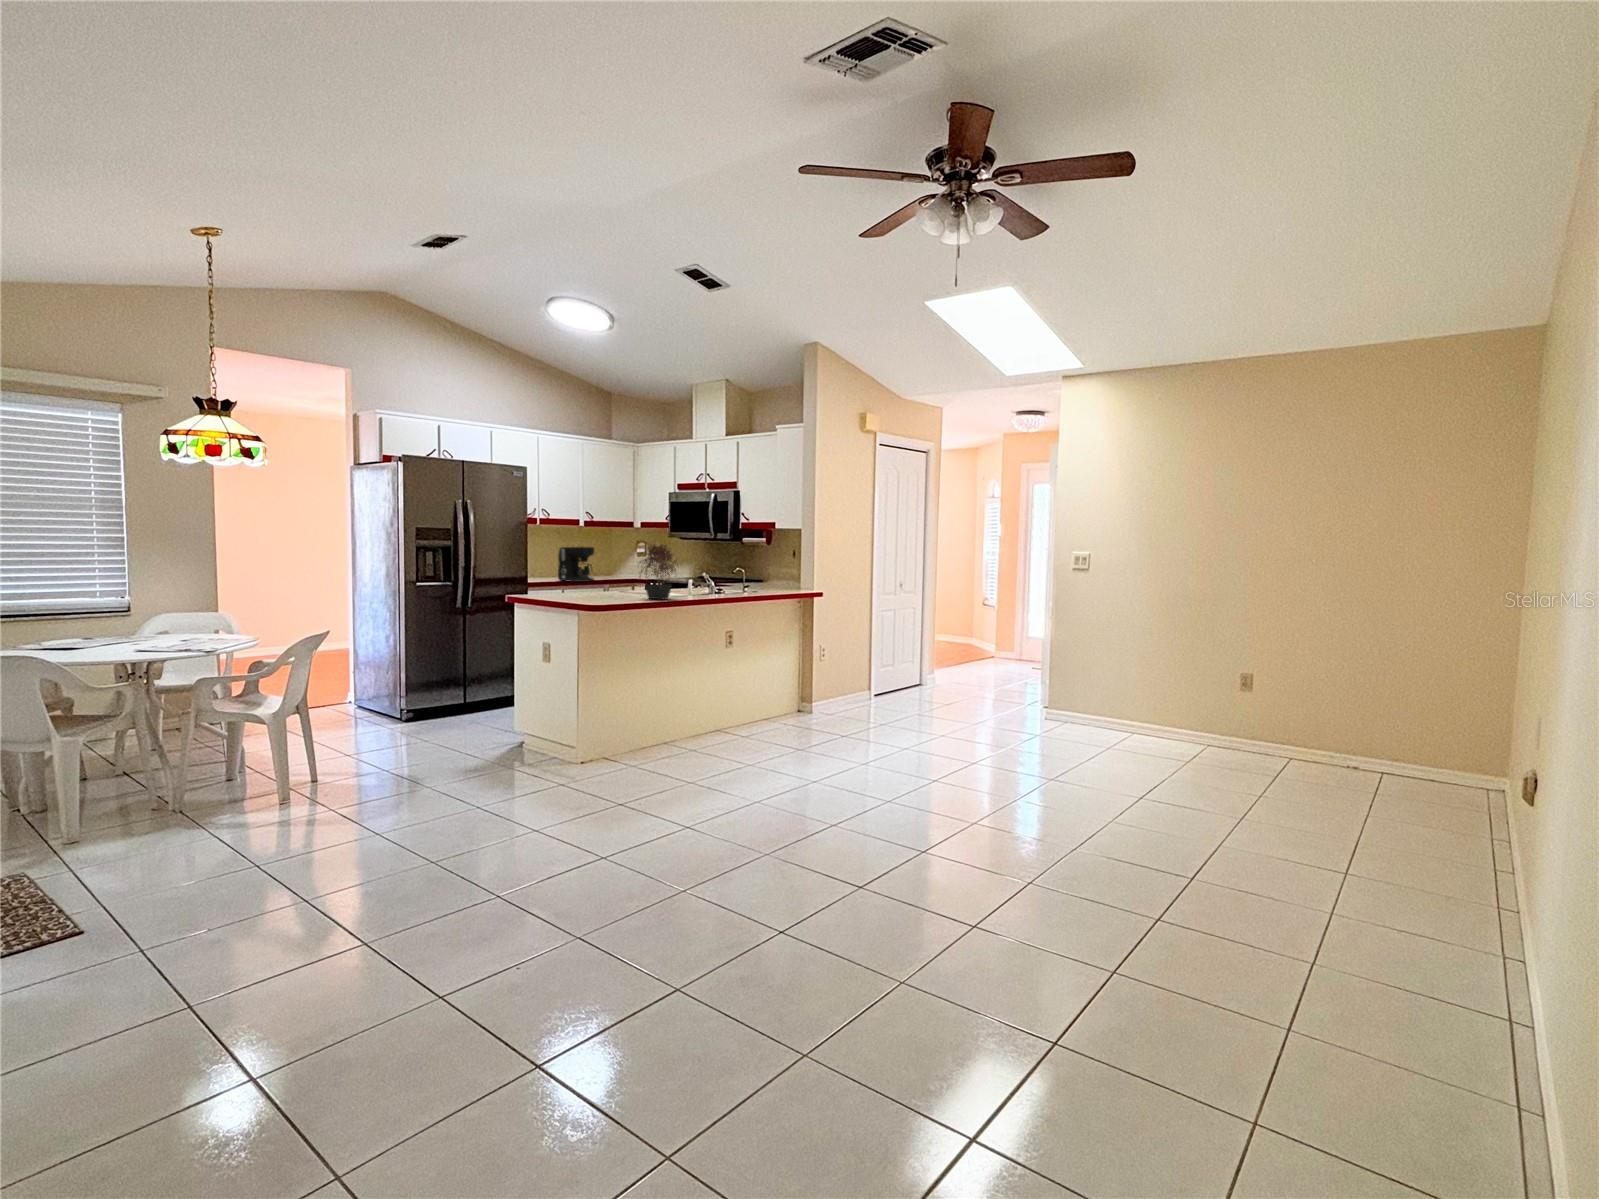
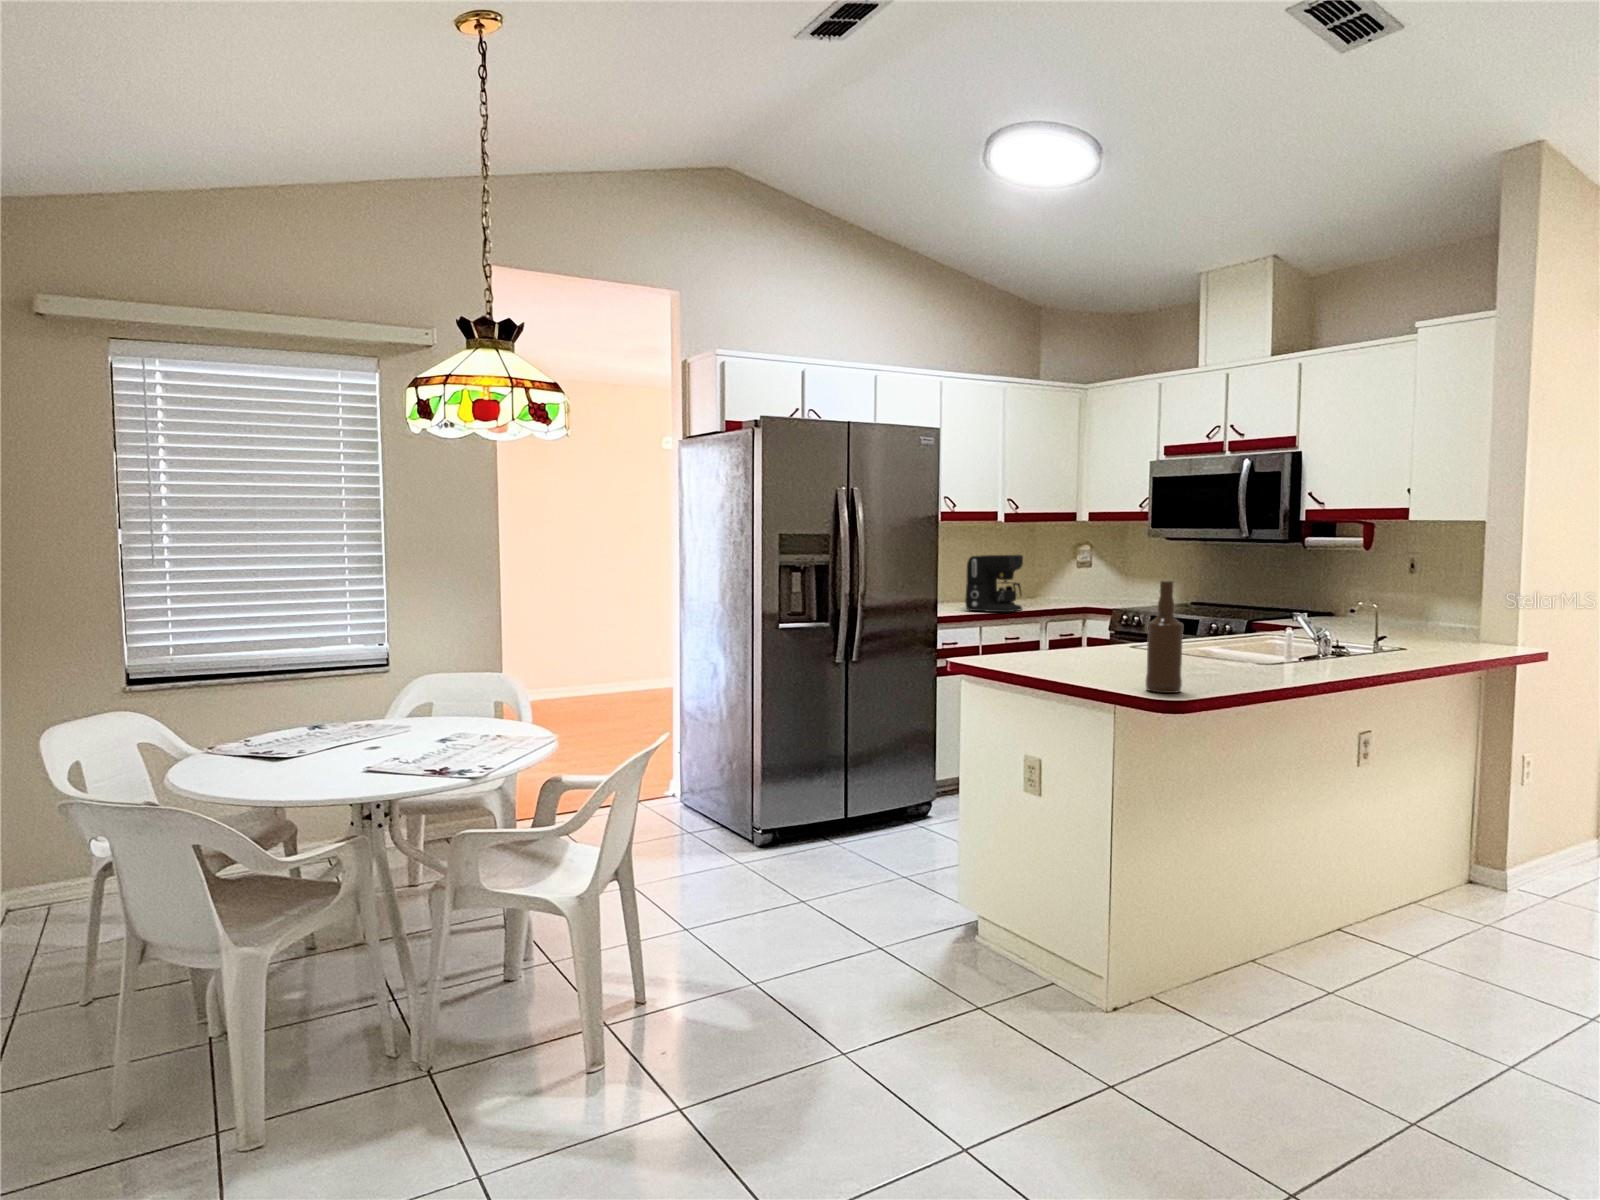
potted plant: present [639,544,678,600] -> none [1196,557,1293,674]
bottle: none [597,551,614,605] -> present [1146,581,1183,693]

